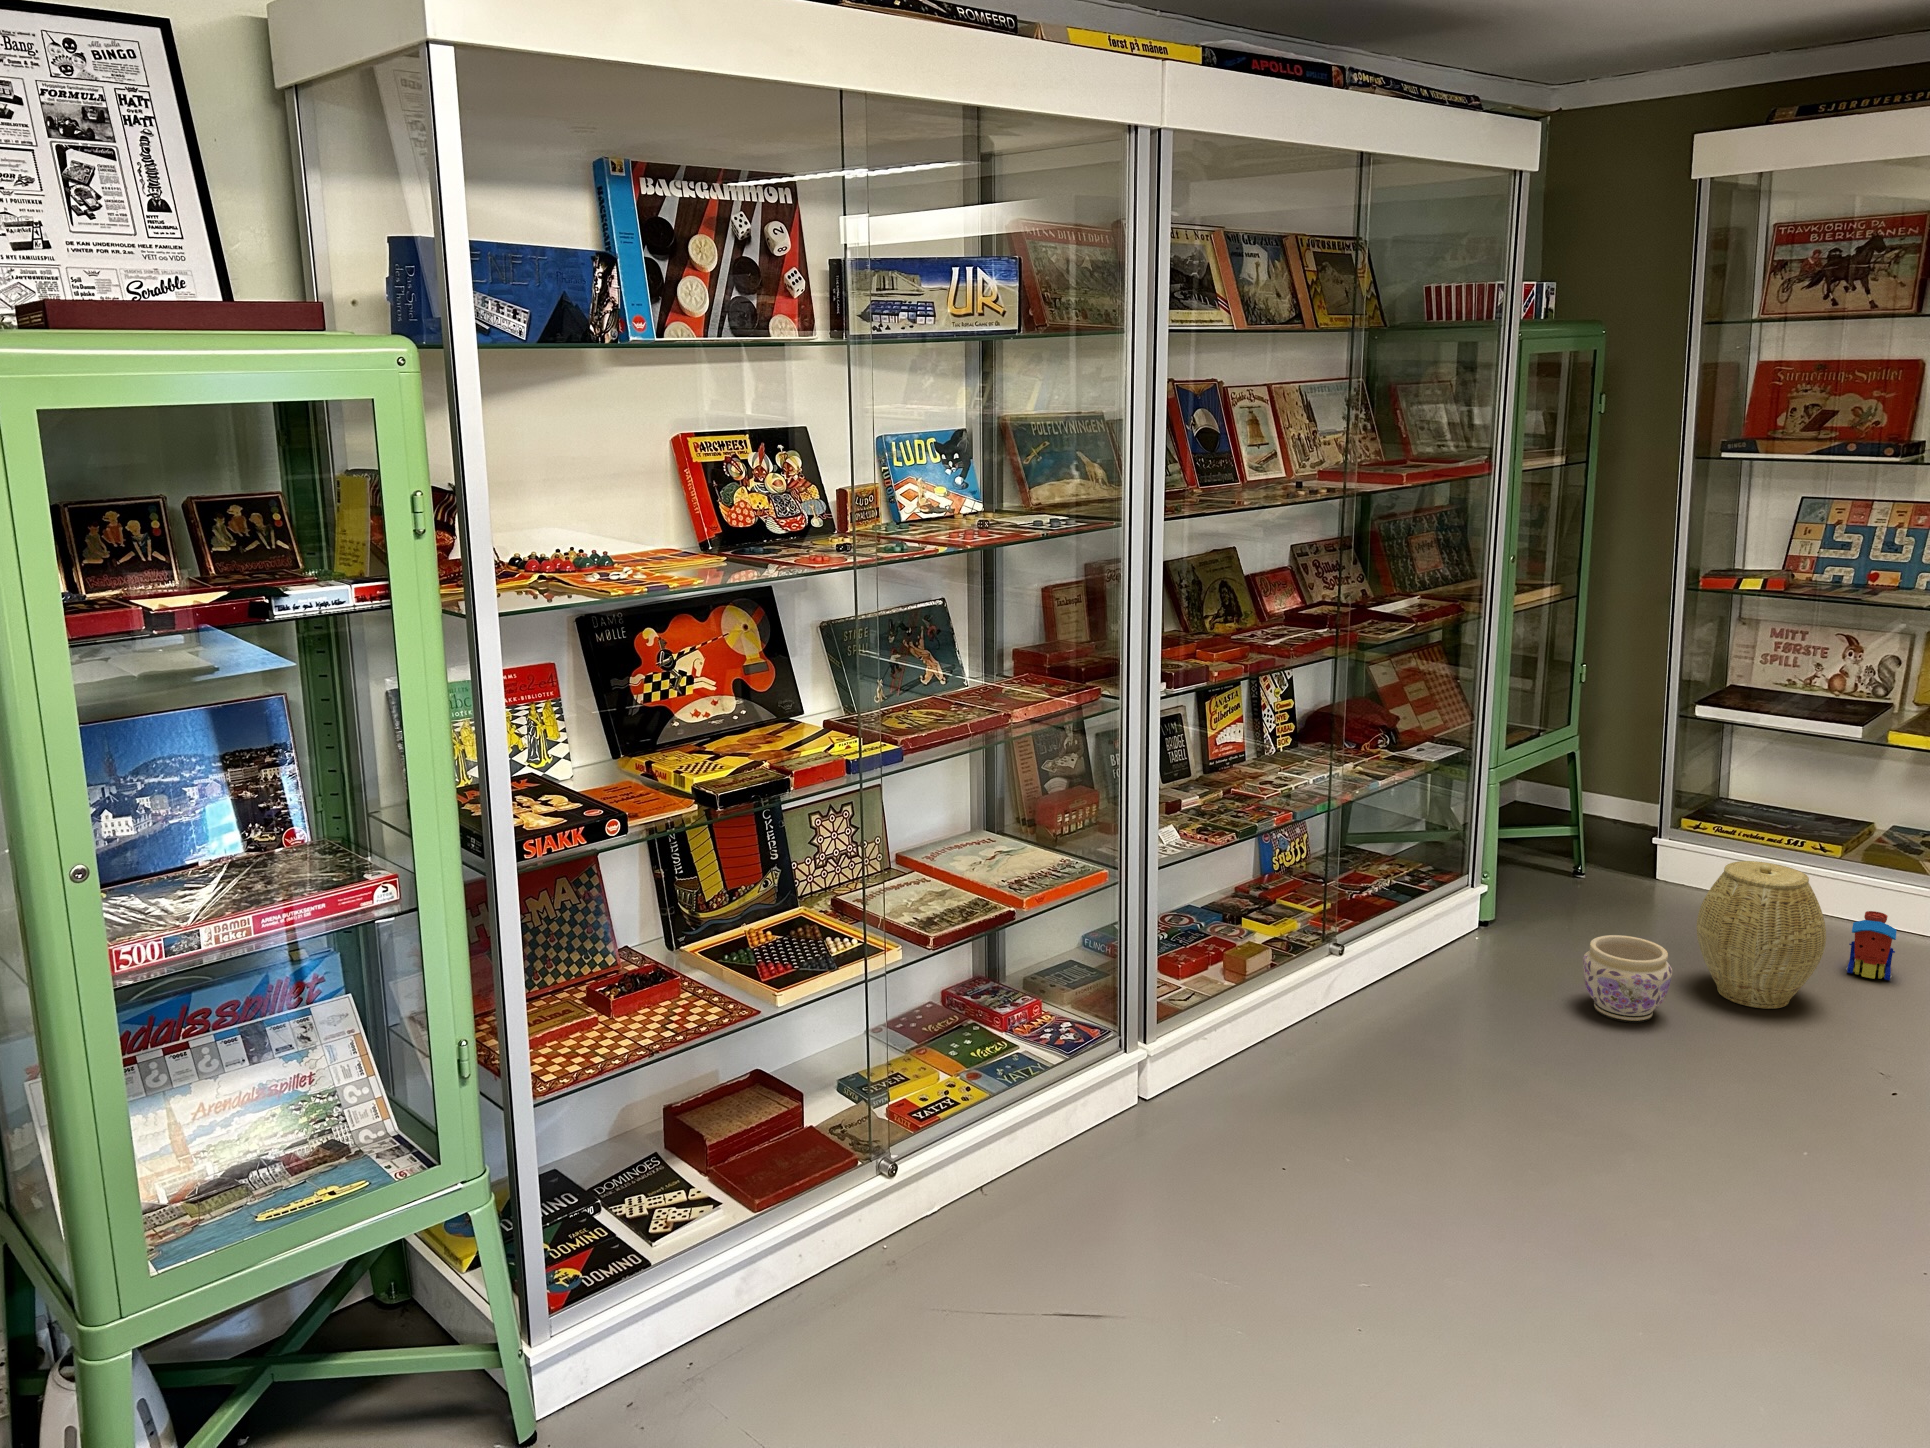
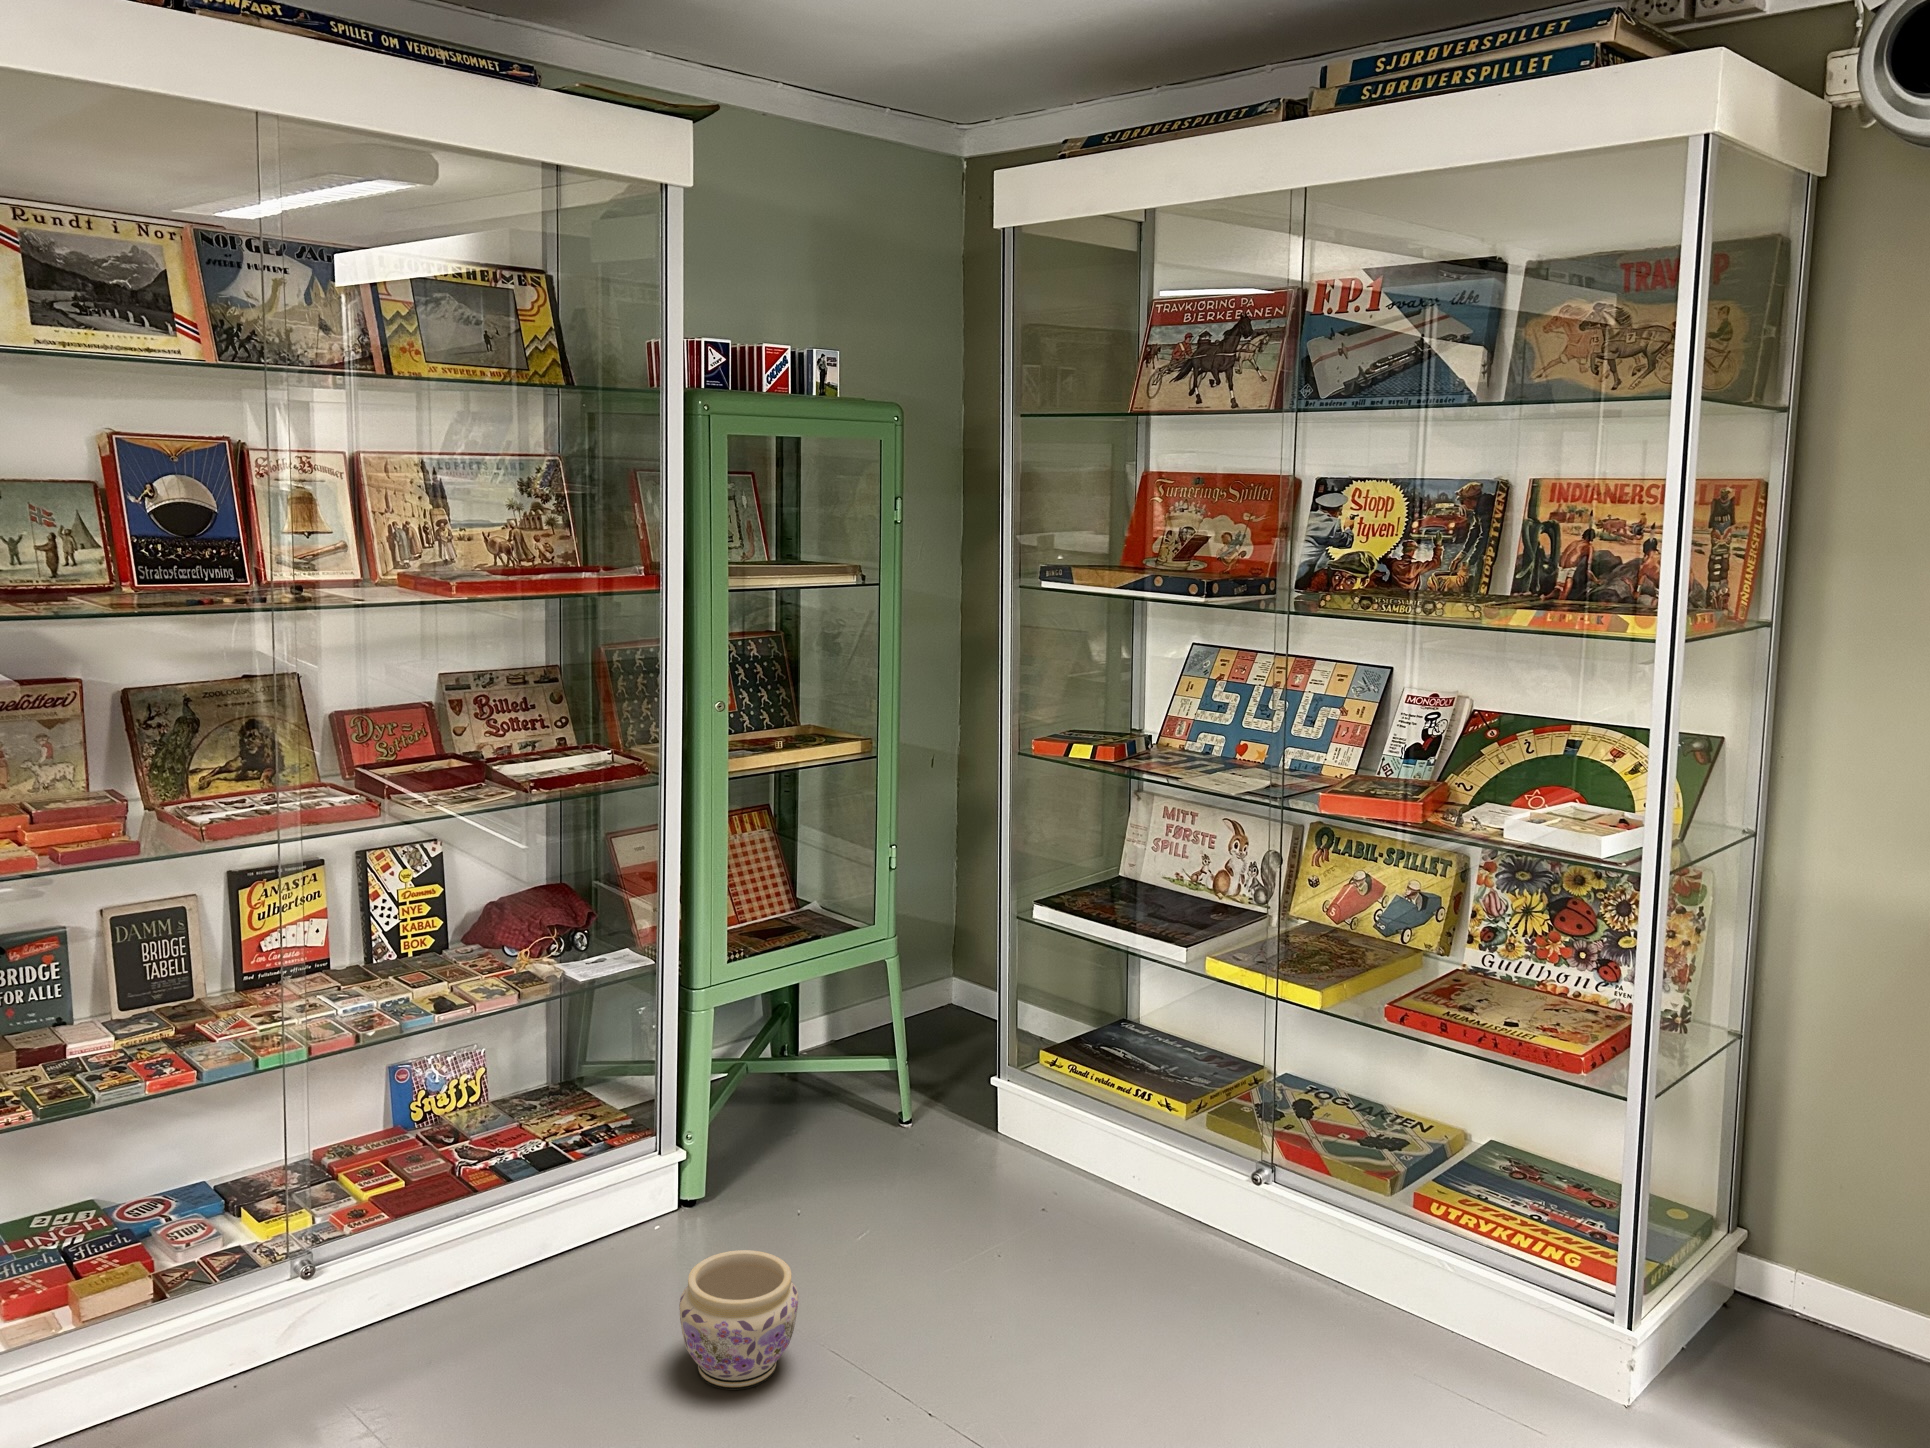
woven basket: present [1697,861,1826,1009] -> none [874,1141,1032,1362]
toy train: present [1846,911,1897,980] -> none [1110,1207,1179,1310]

